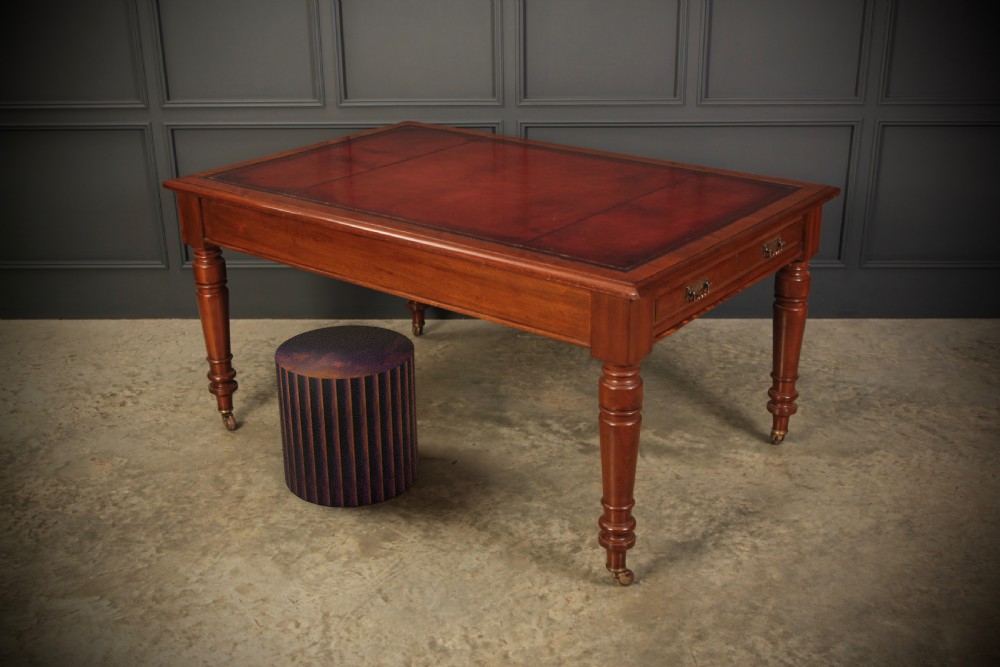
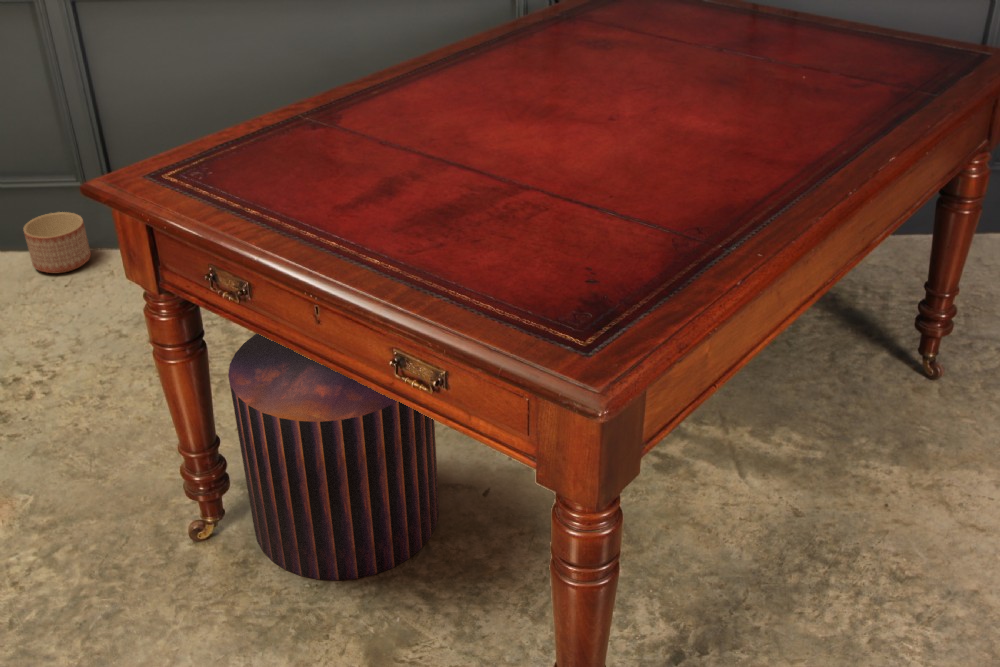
planter: none [120,290,168,334] -> present [24,212,91,274]

